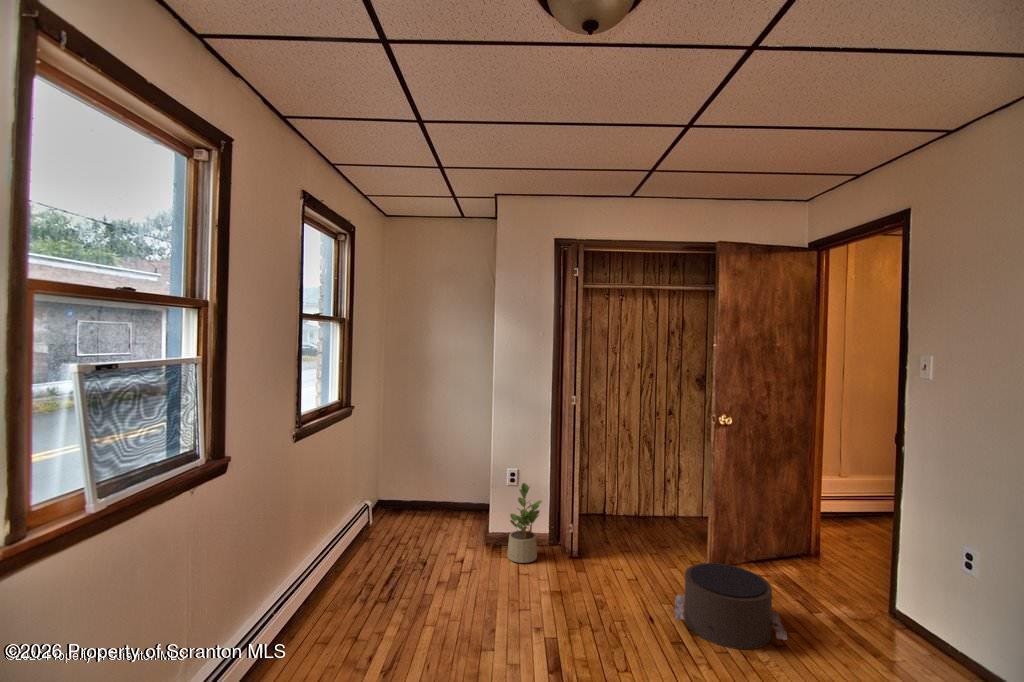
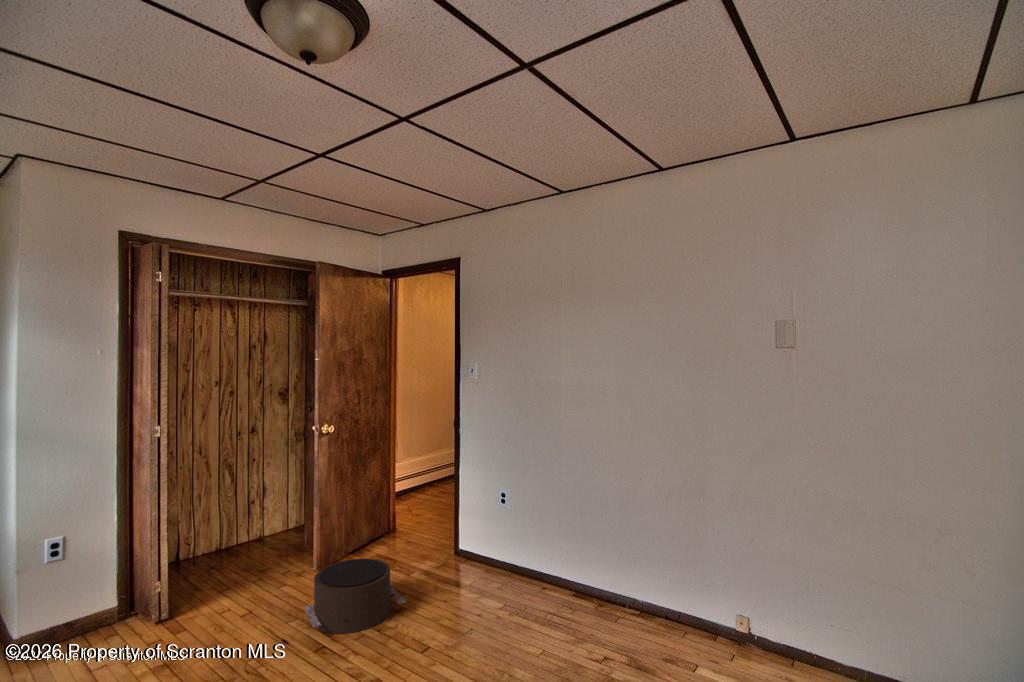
potted plant: present [507,483,542,563] -> none [60,550,116,660]

